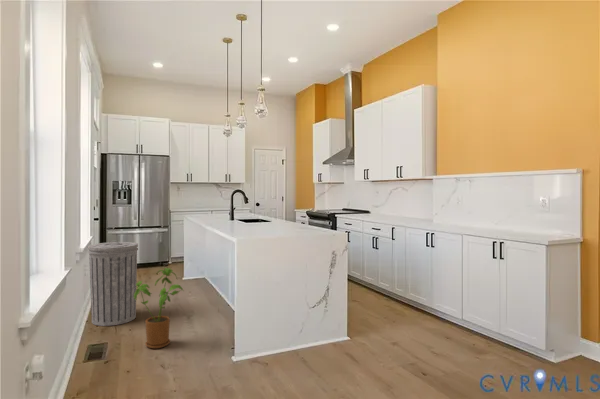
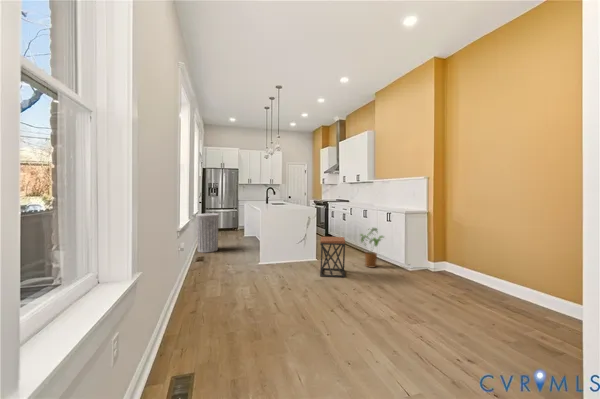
house plant: present [134,268,183,349] -> present [361,228,383,267]
stool: none [375,295,441,390] -> present [320,237,345,277]

